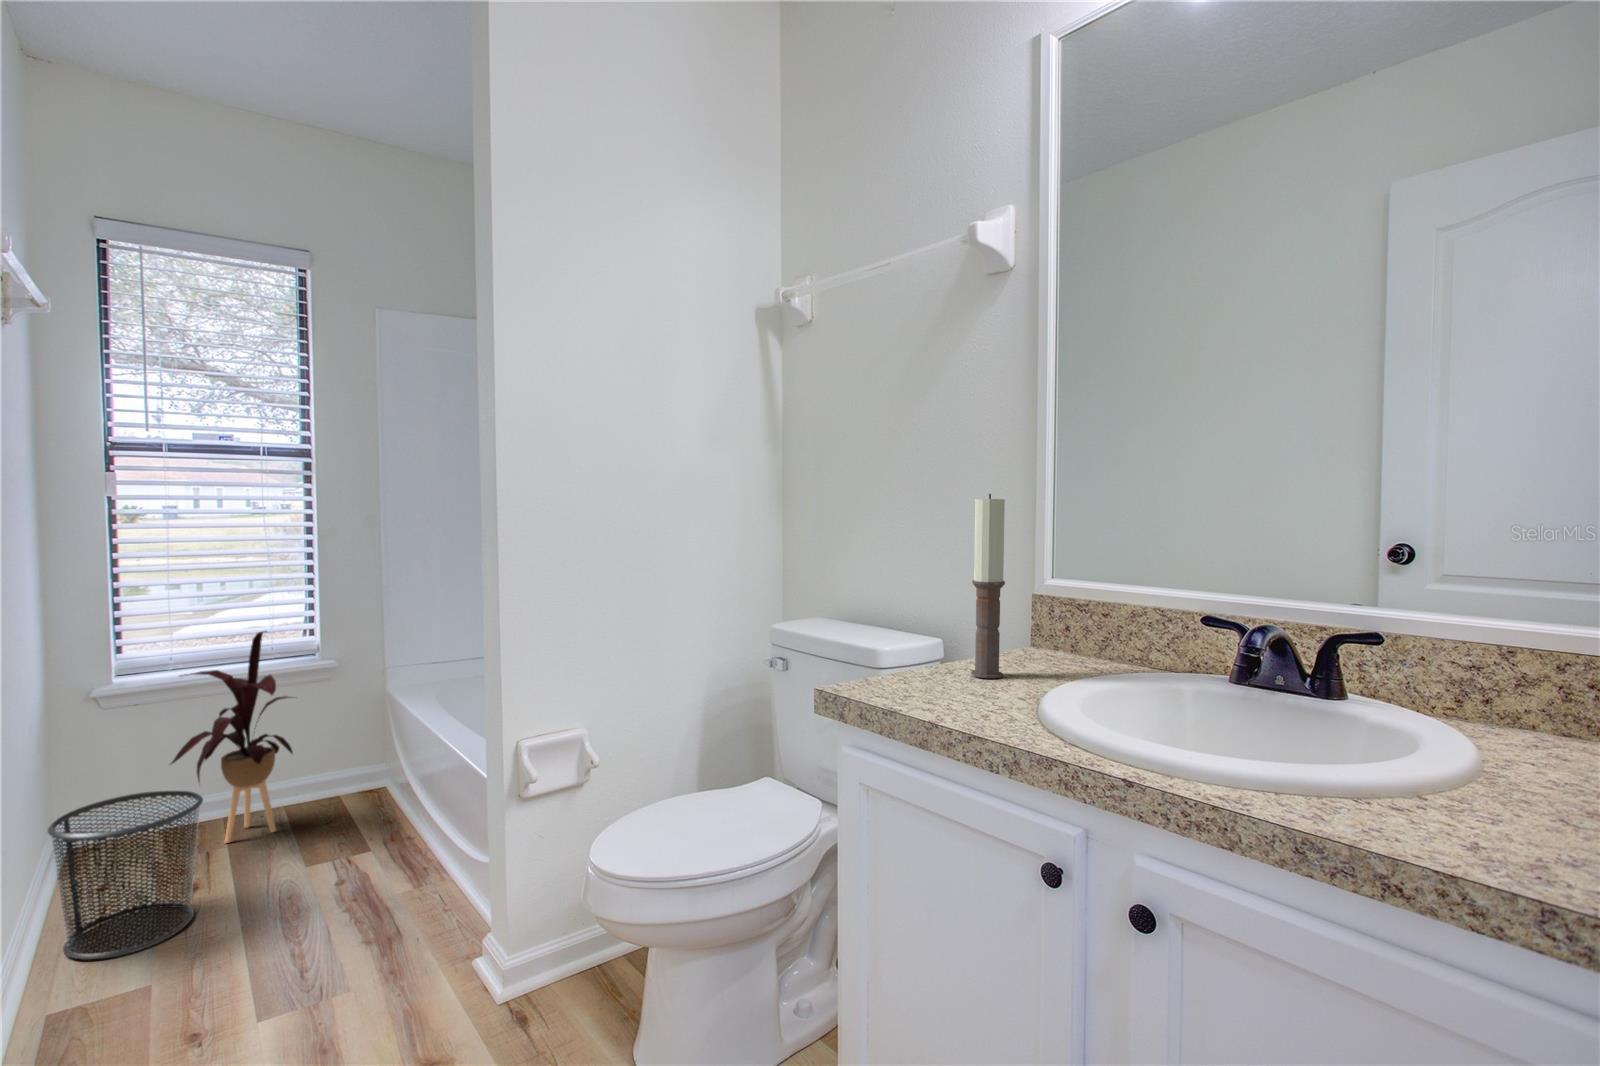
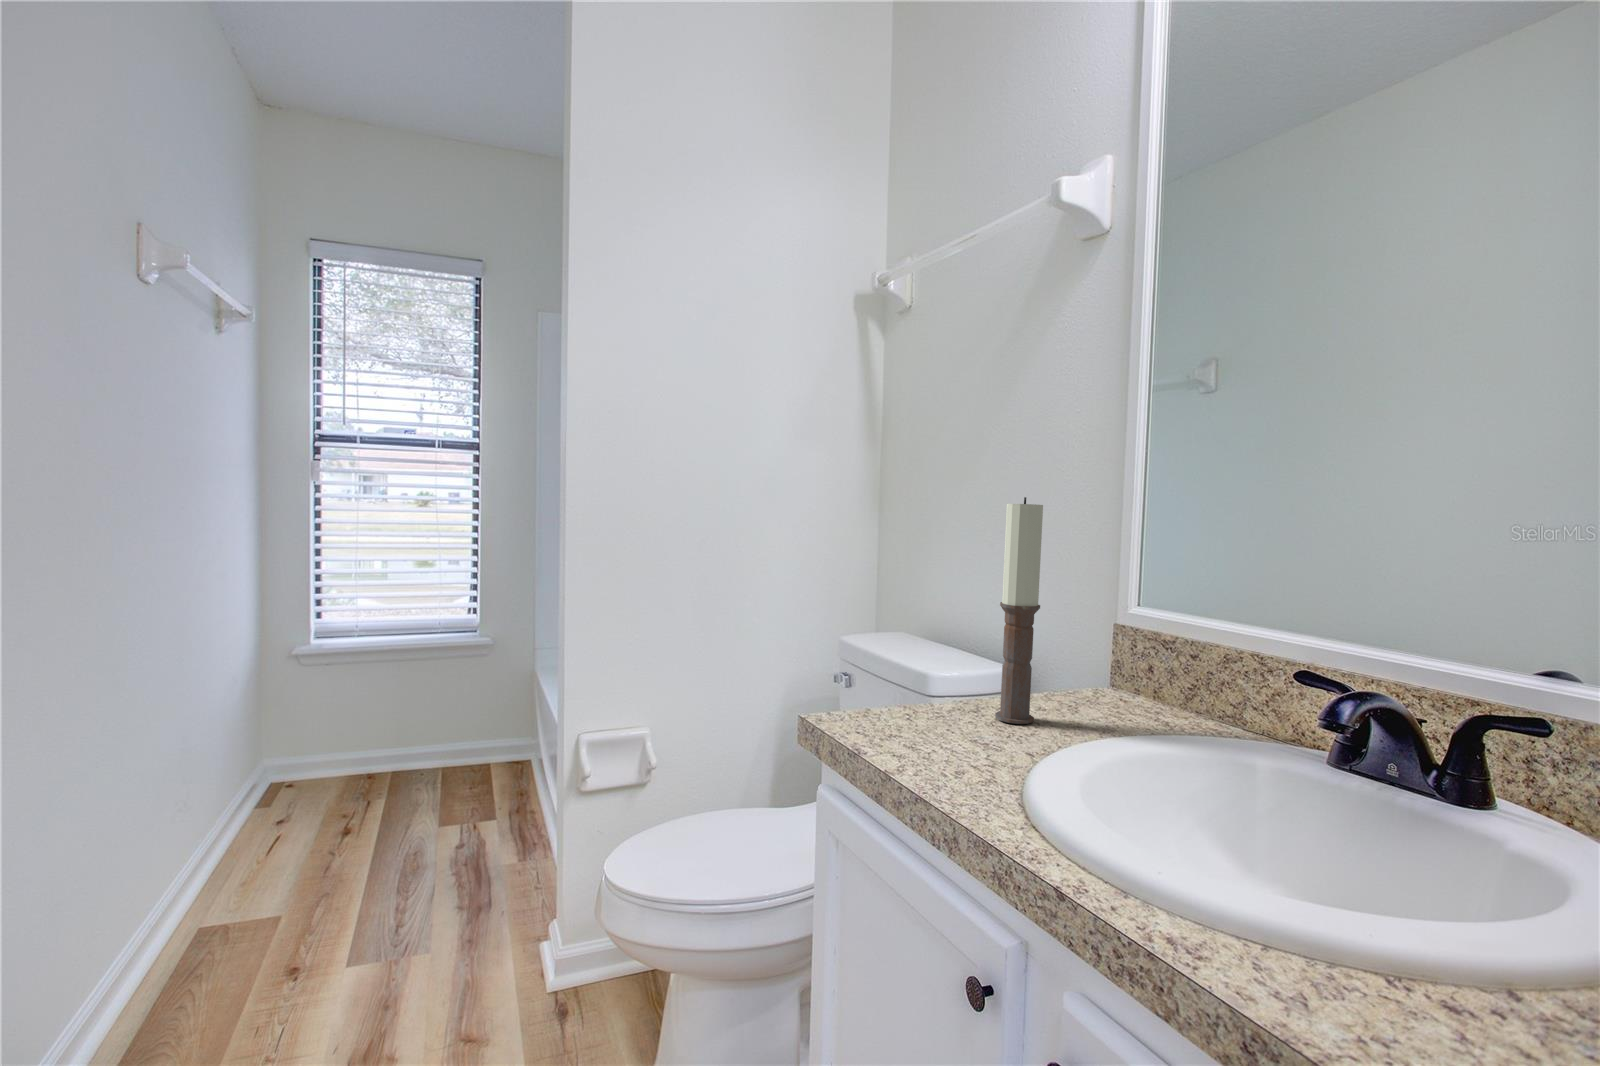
house plant: present [171,631,293,843] -> none [340,607,450,794]
waste bin: present [48,790,203,960] -> none [229,742,351,882]

